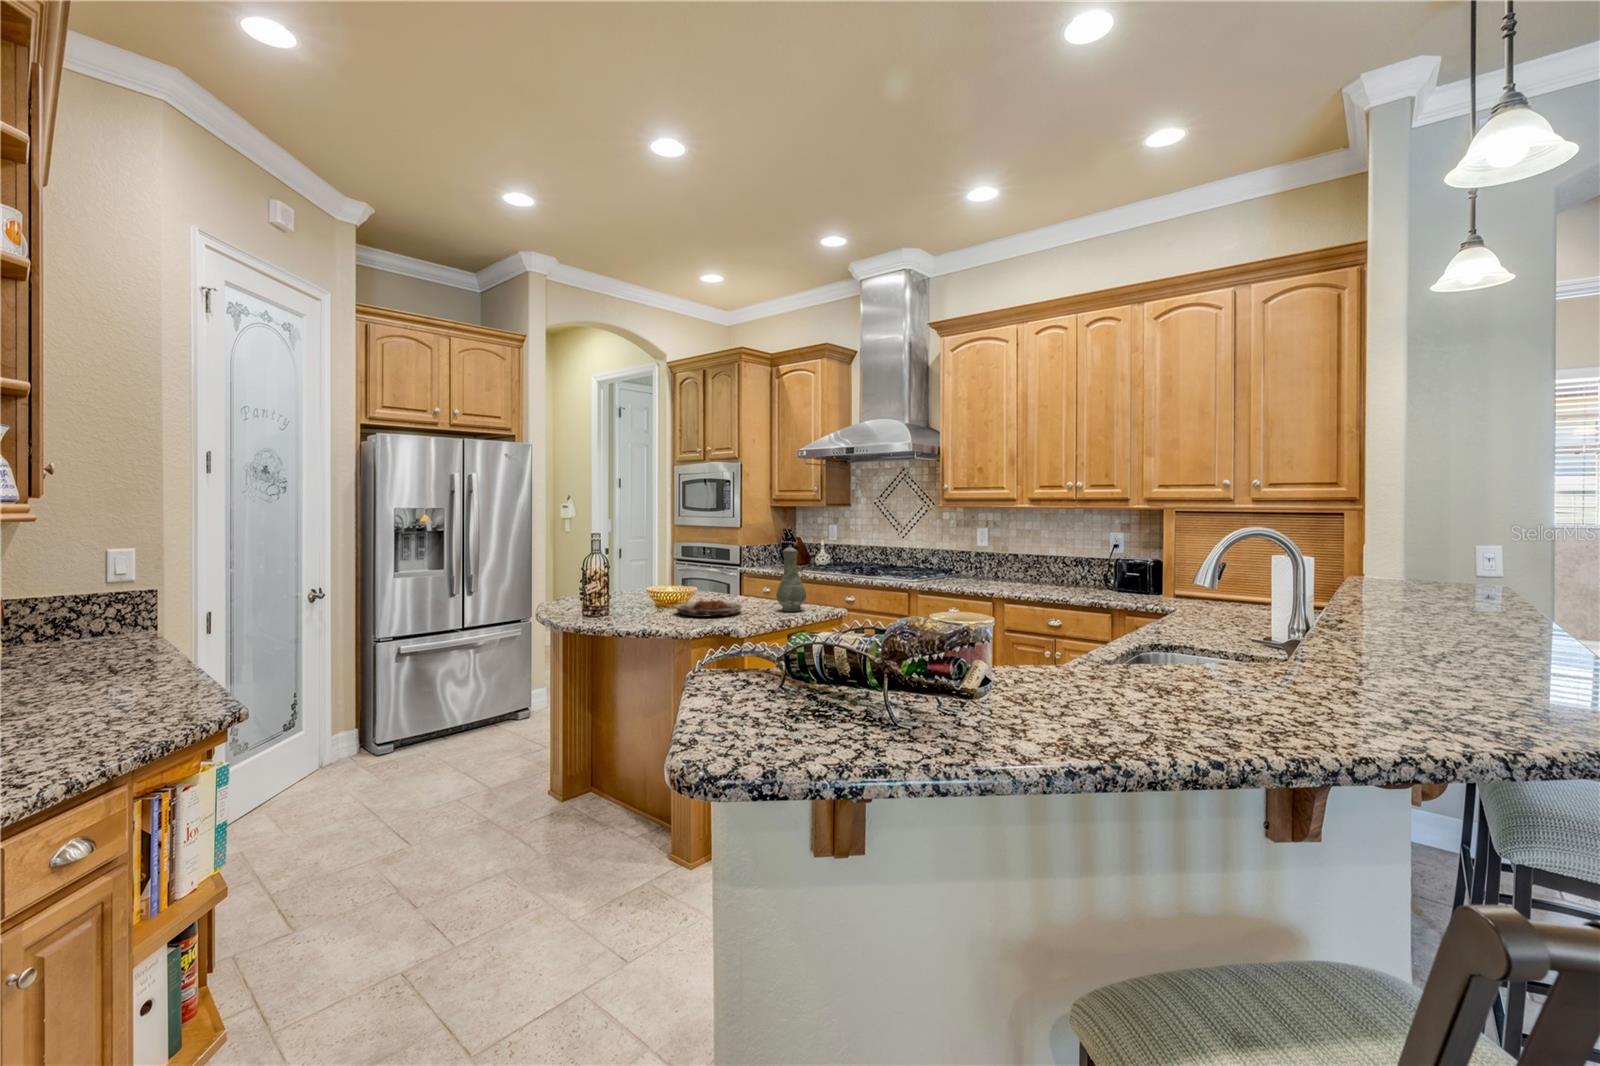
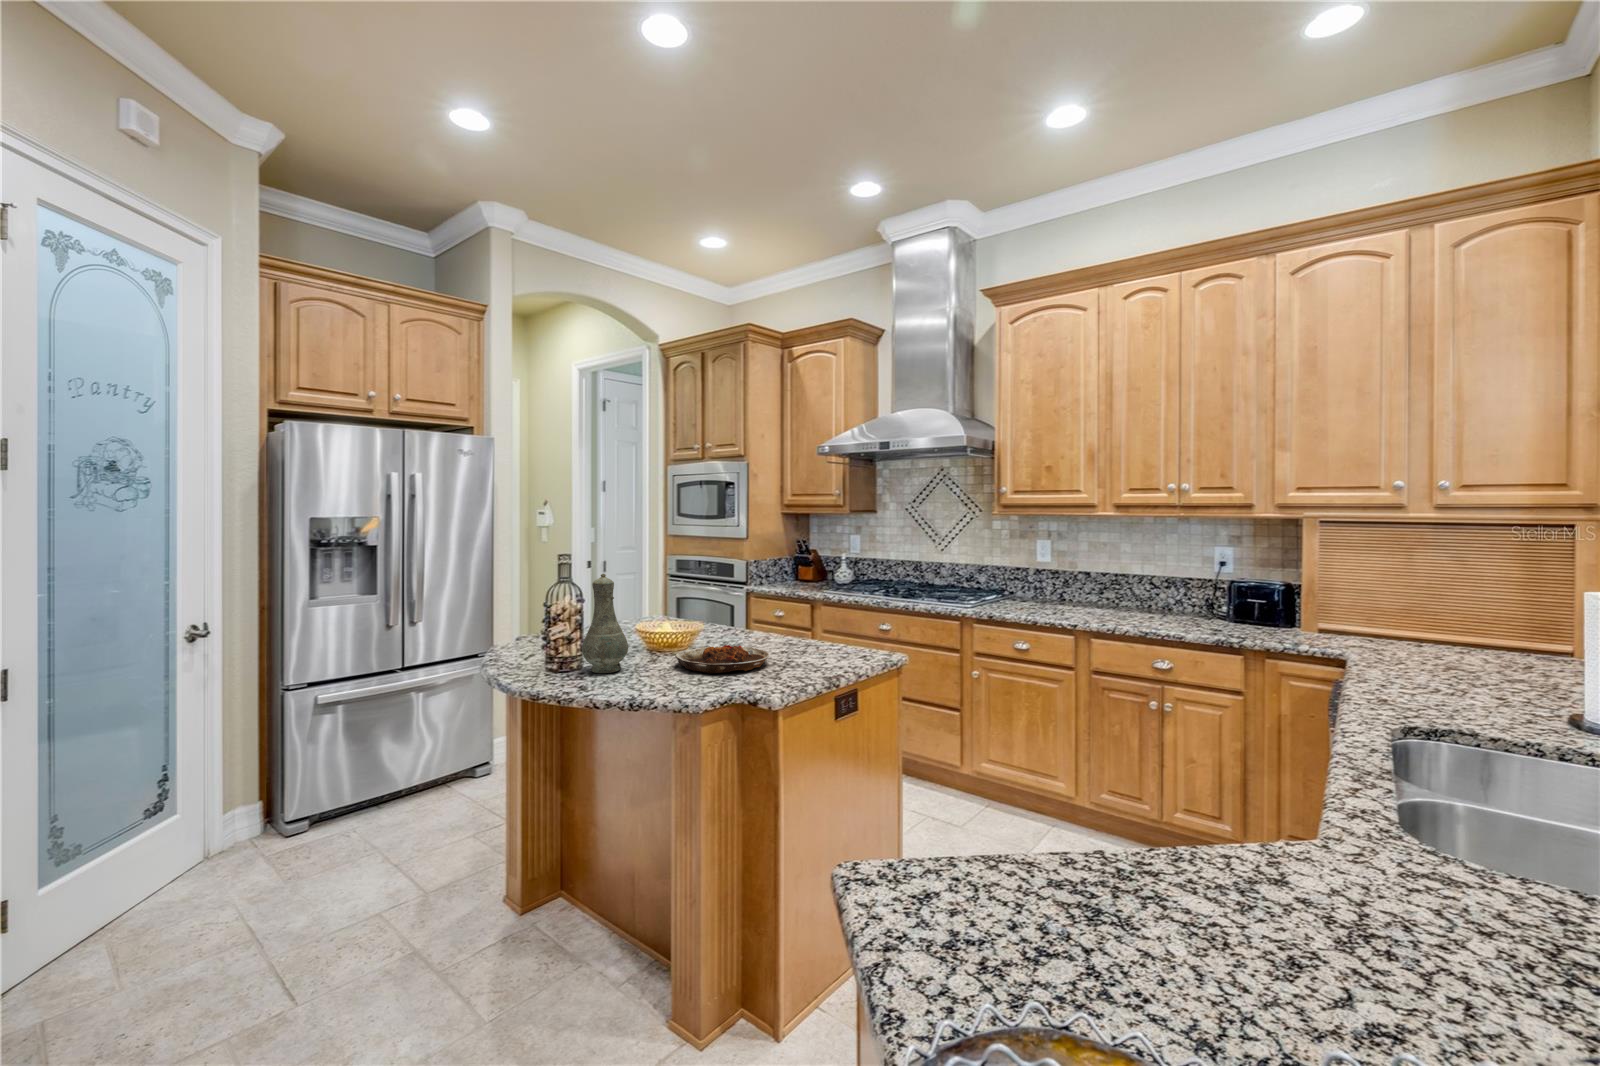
vase: present [776,545,806,612] -> present [582,574,628,673]

